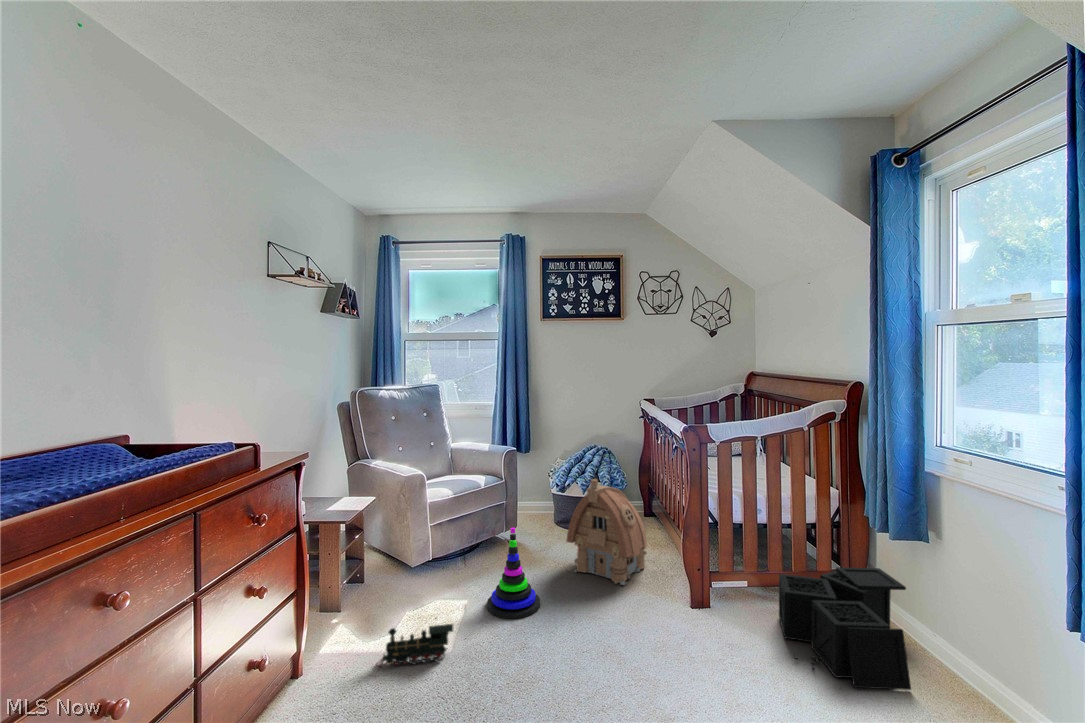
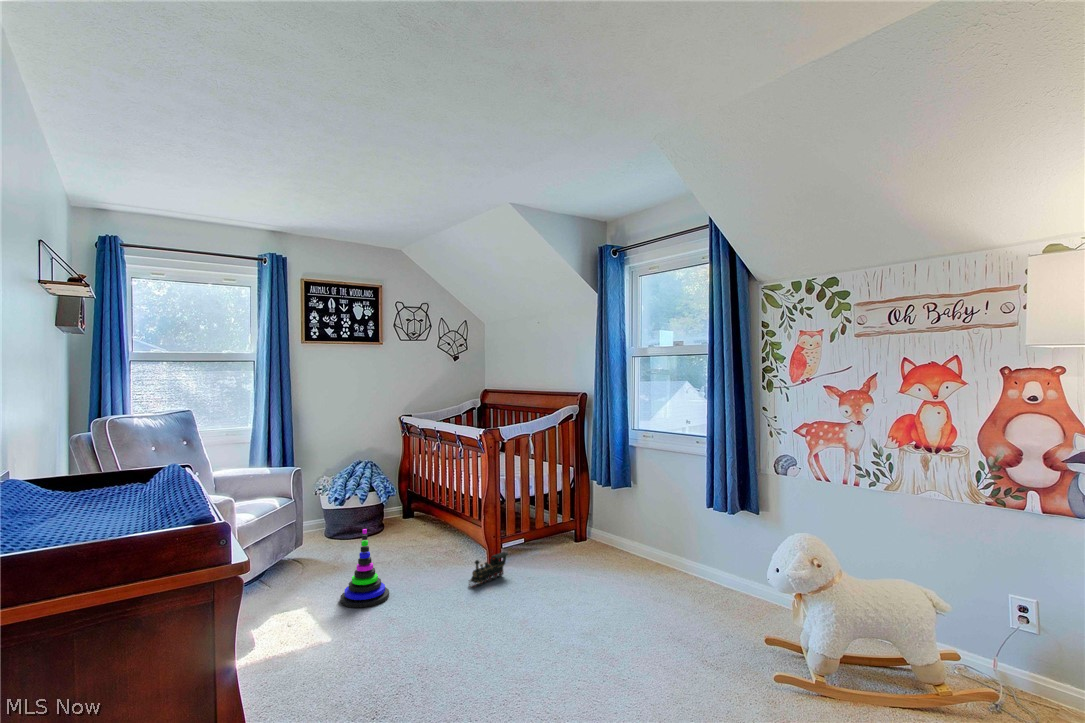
toy house: present [567,479,647,585] -> none [382,482,448,566]
storage bin: present [779,567,911,690] -> none [552,512,636,576]
toy train: present [376,624,453,668] -> present [469,552,508,587]

